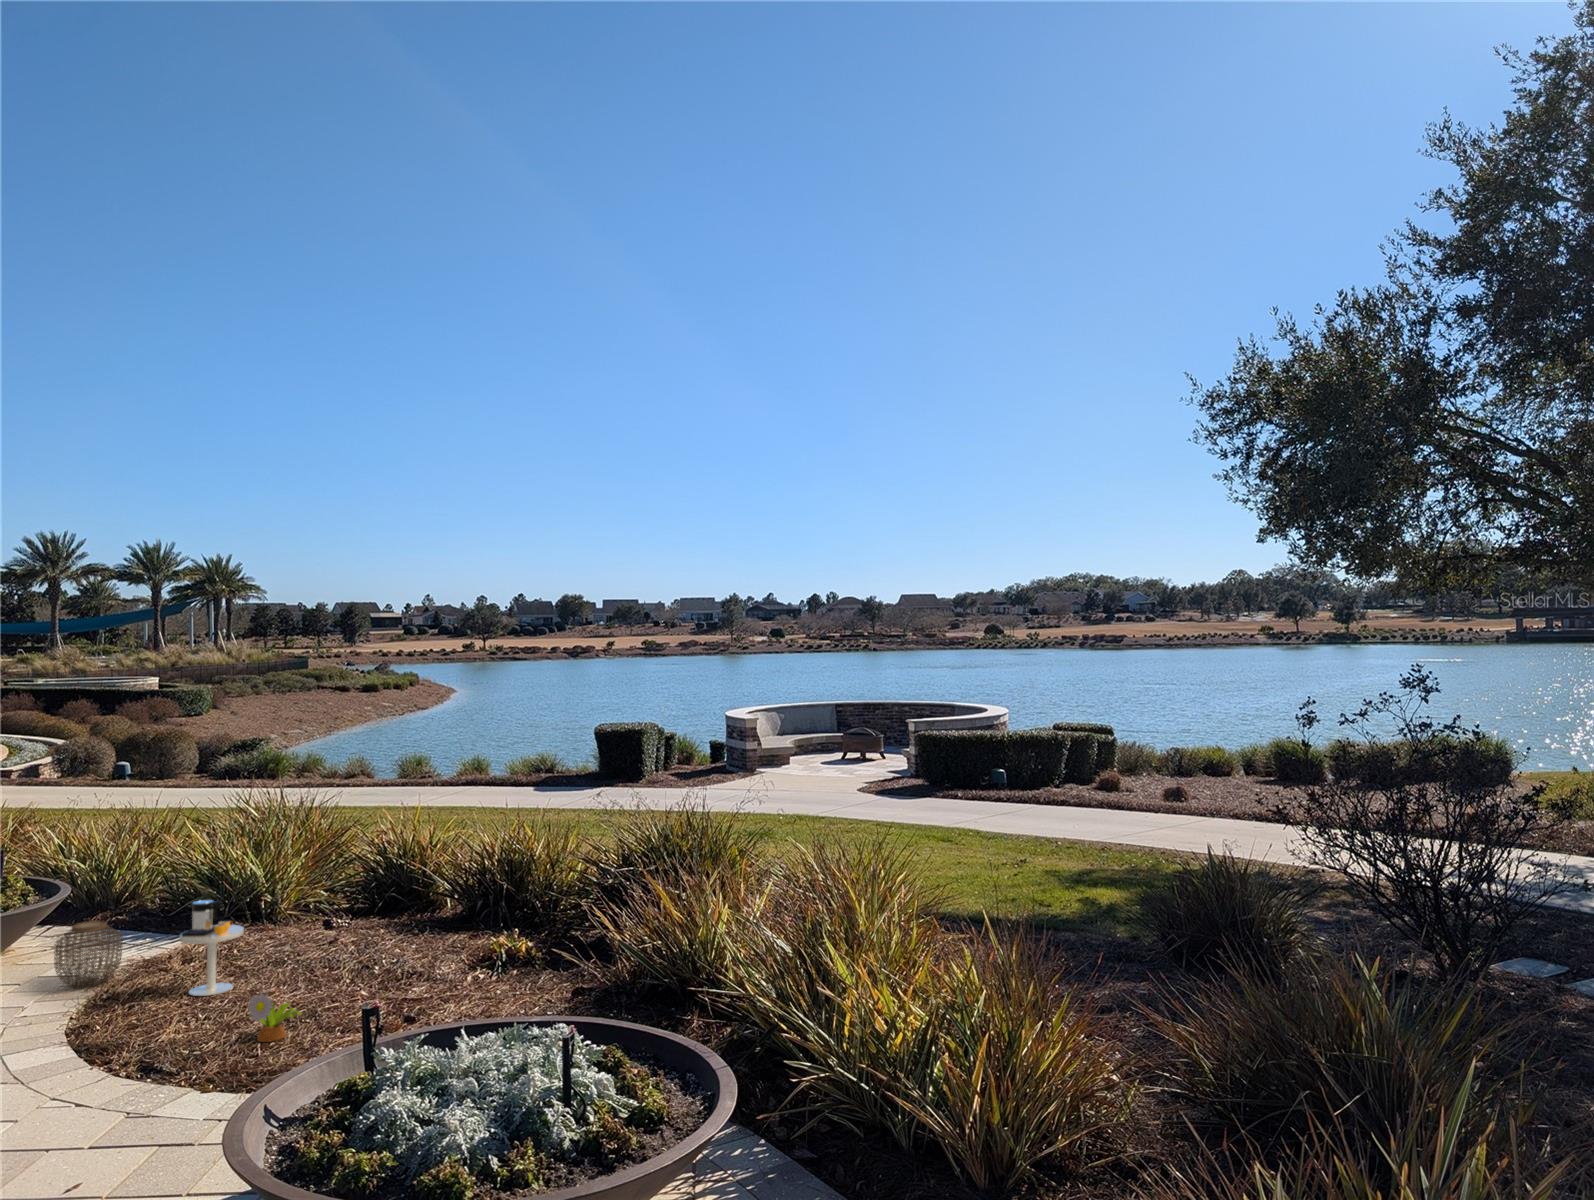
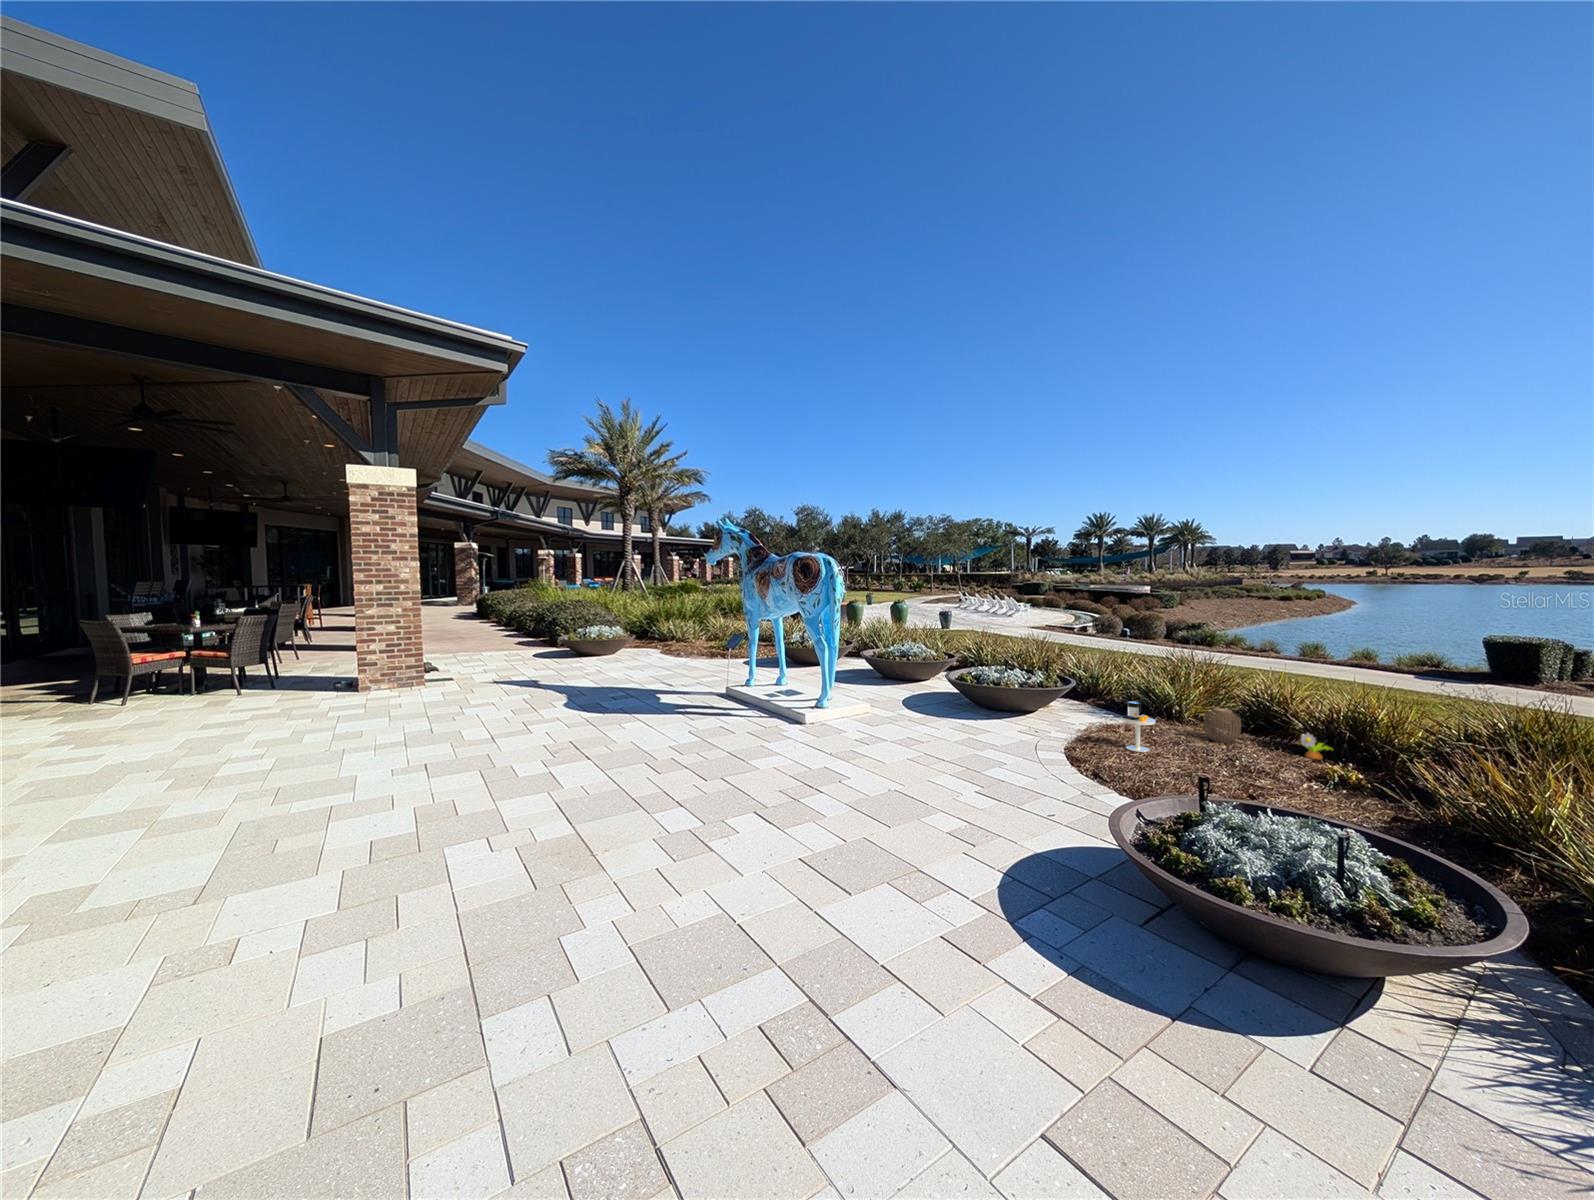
woven basket: present [54,921,123,988] -> present [1204,708,1241,743]
decorative plant: present [247,993,301,1042] -> present [1301,734,1331,759]

